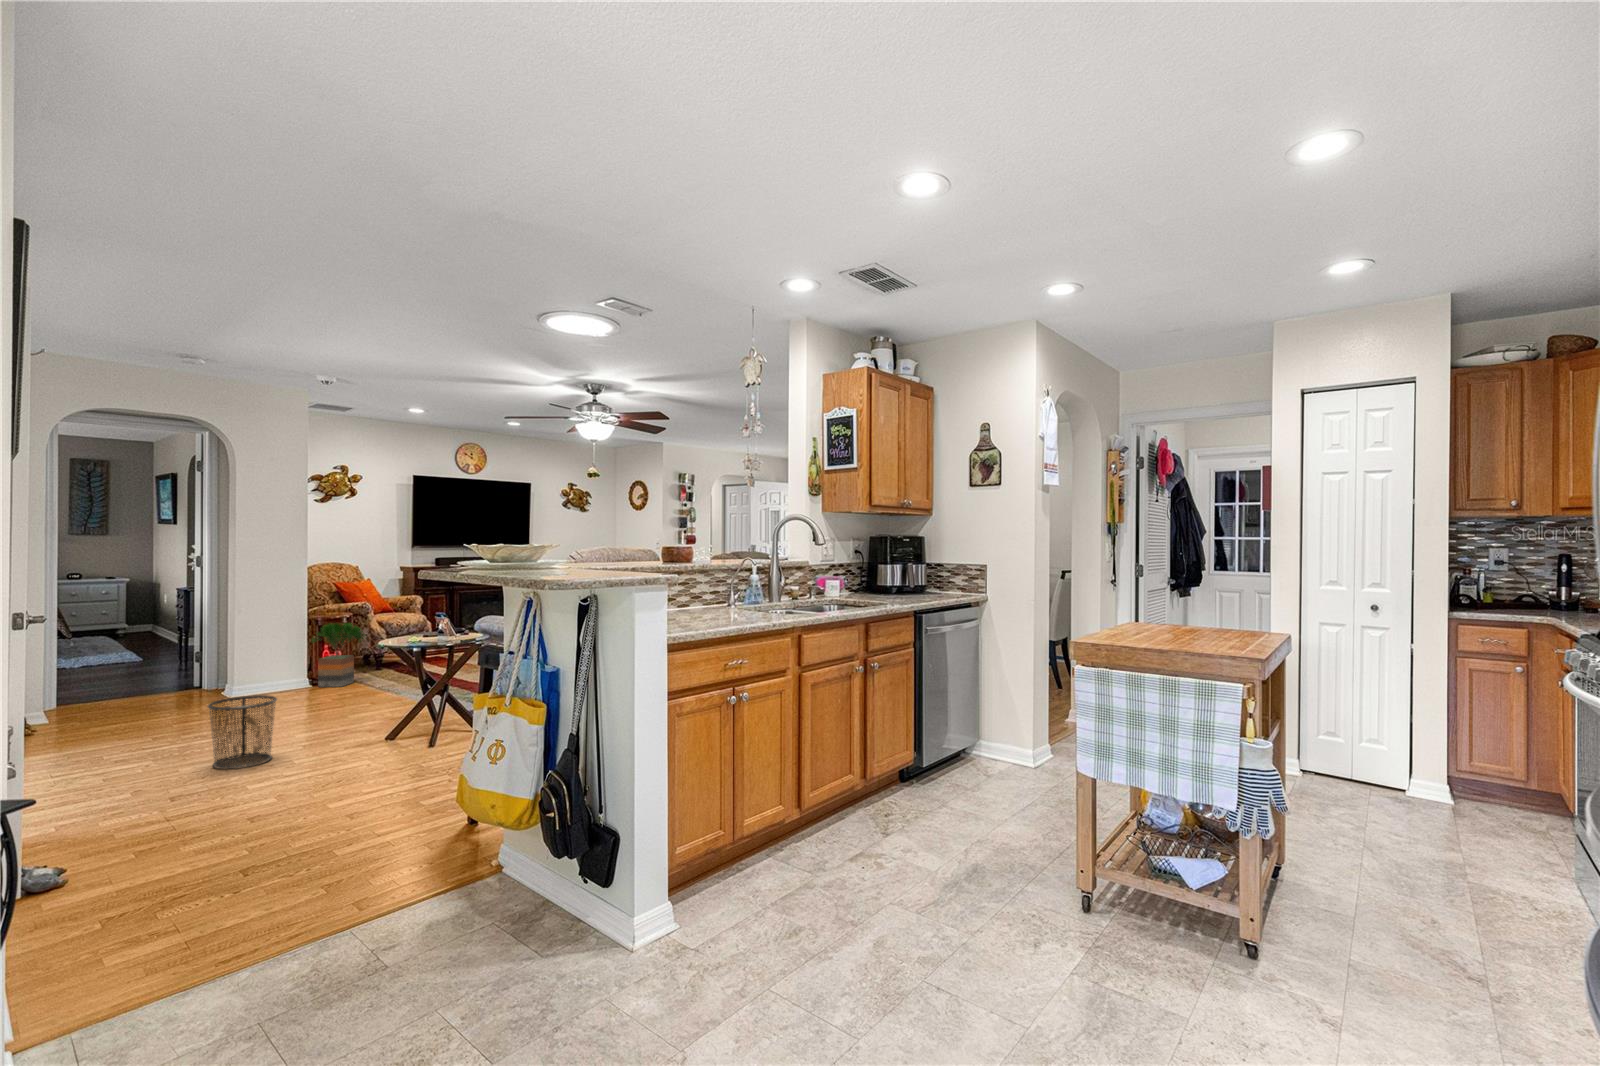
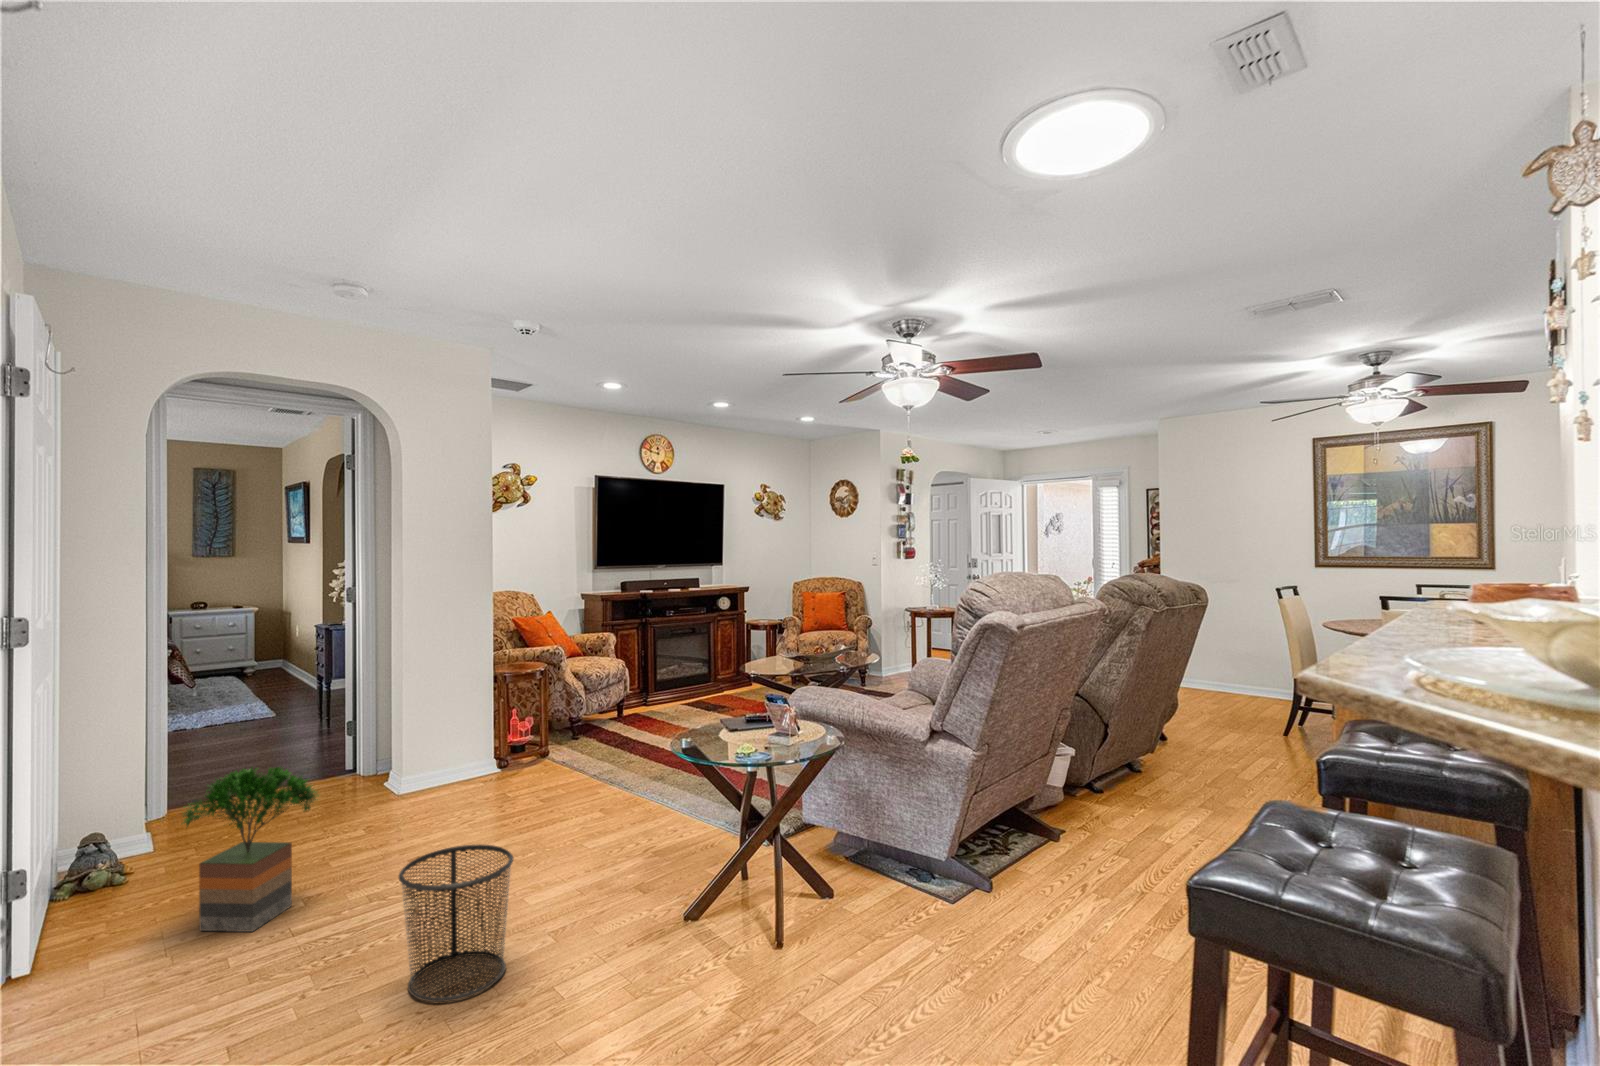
potted tree: present [312,623,365,687] -> present [183,767,319,932]

